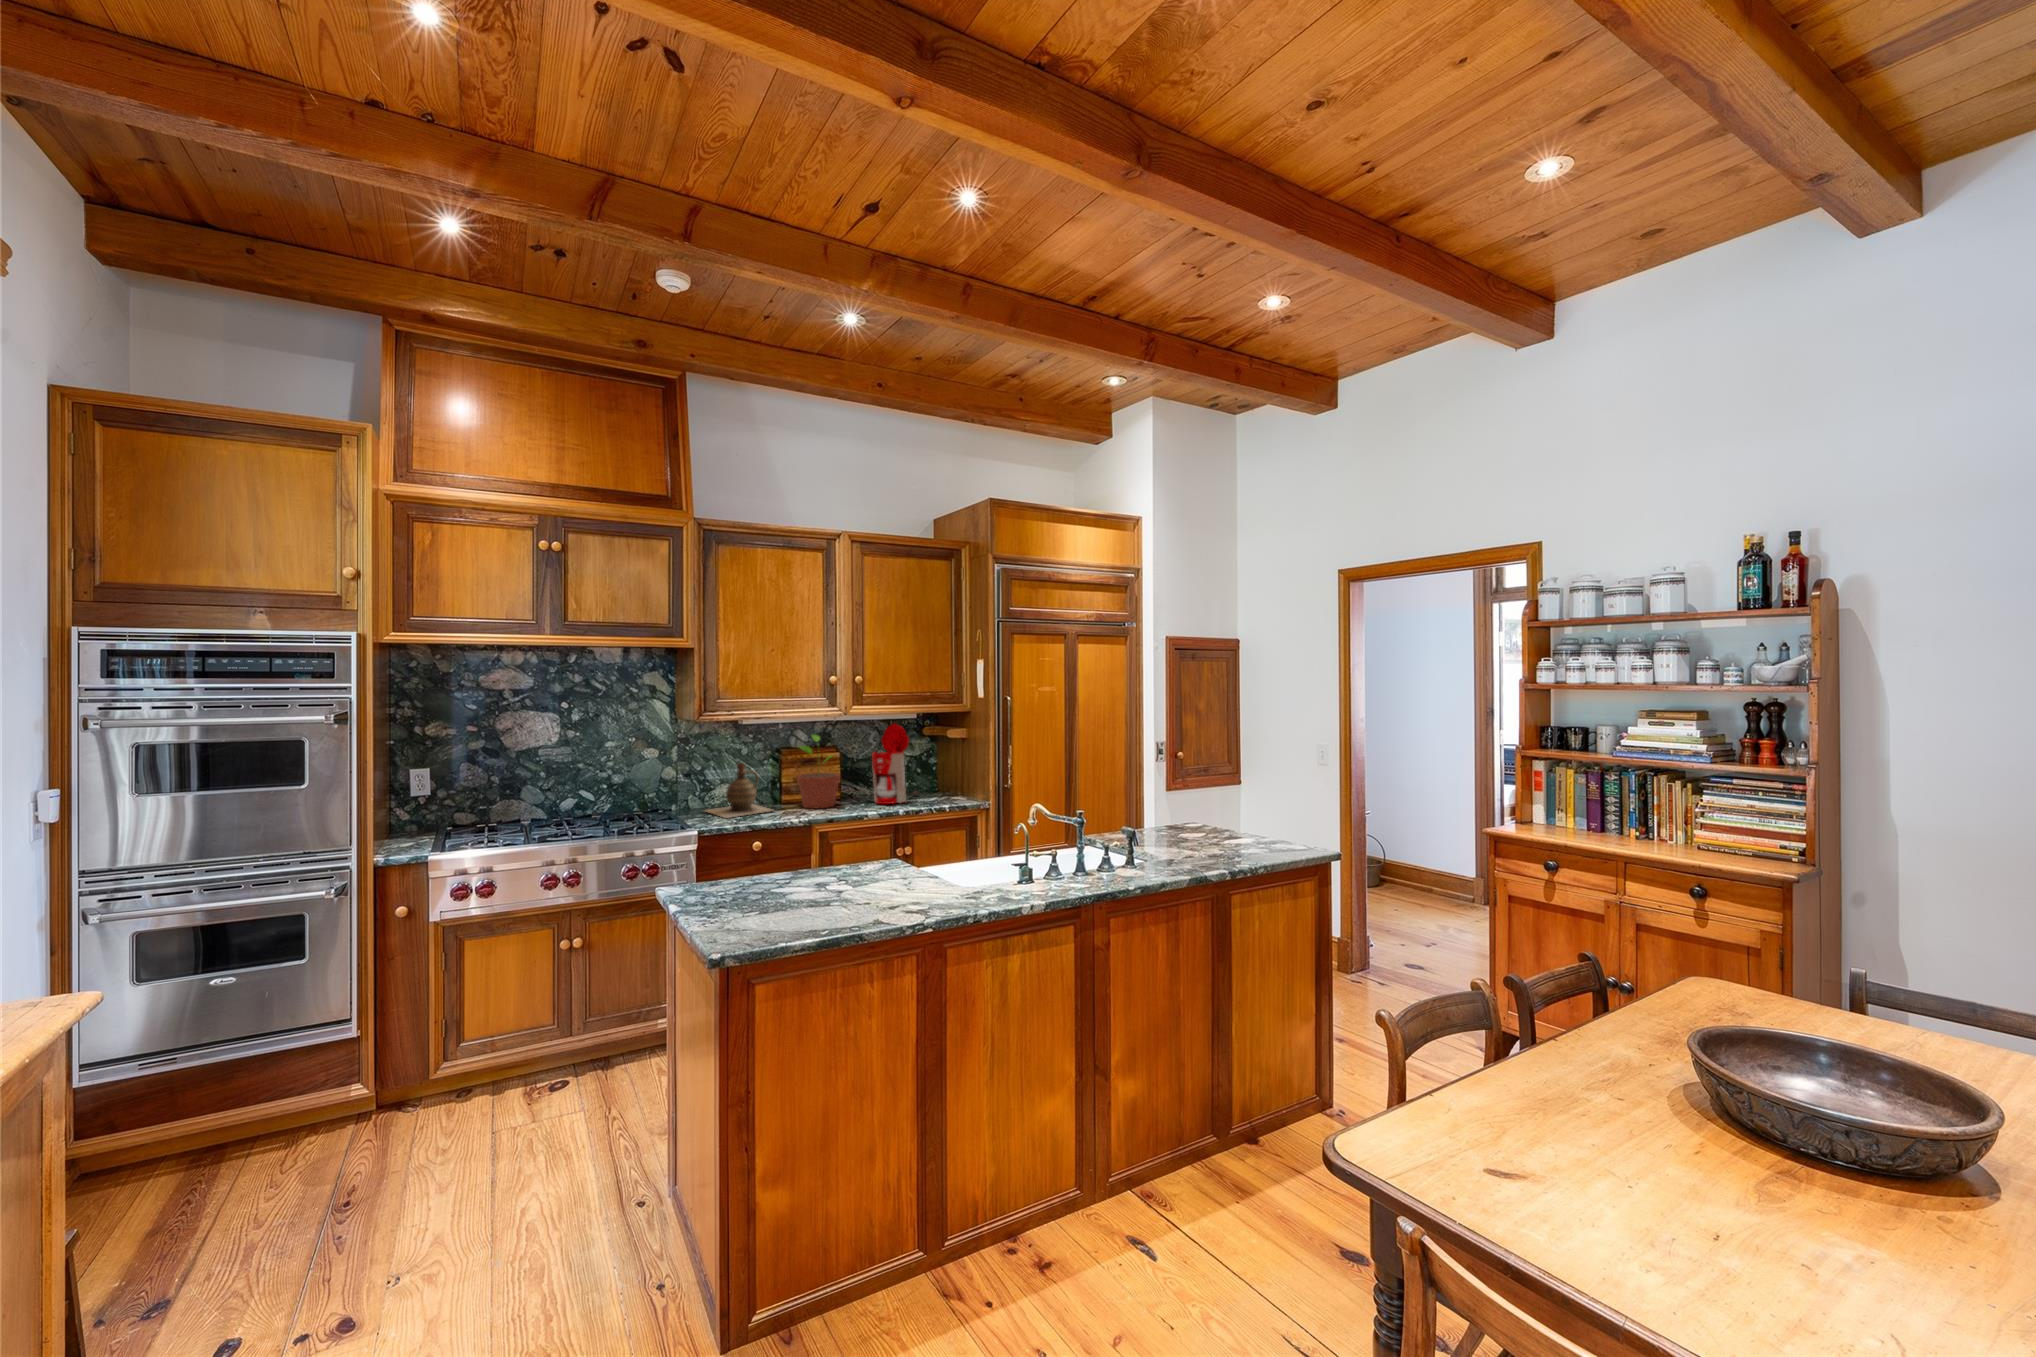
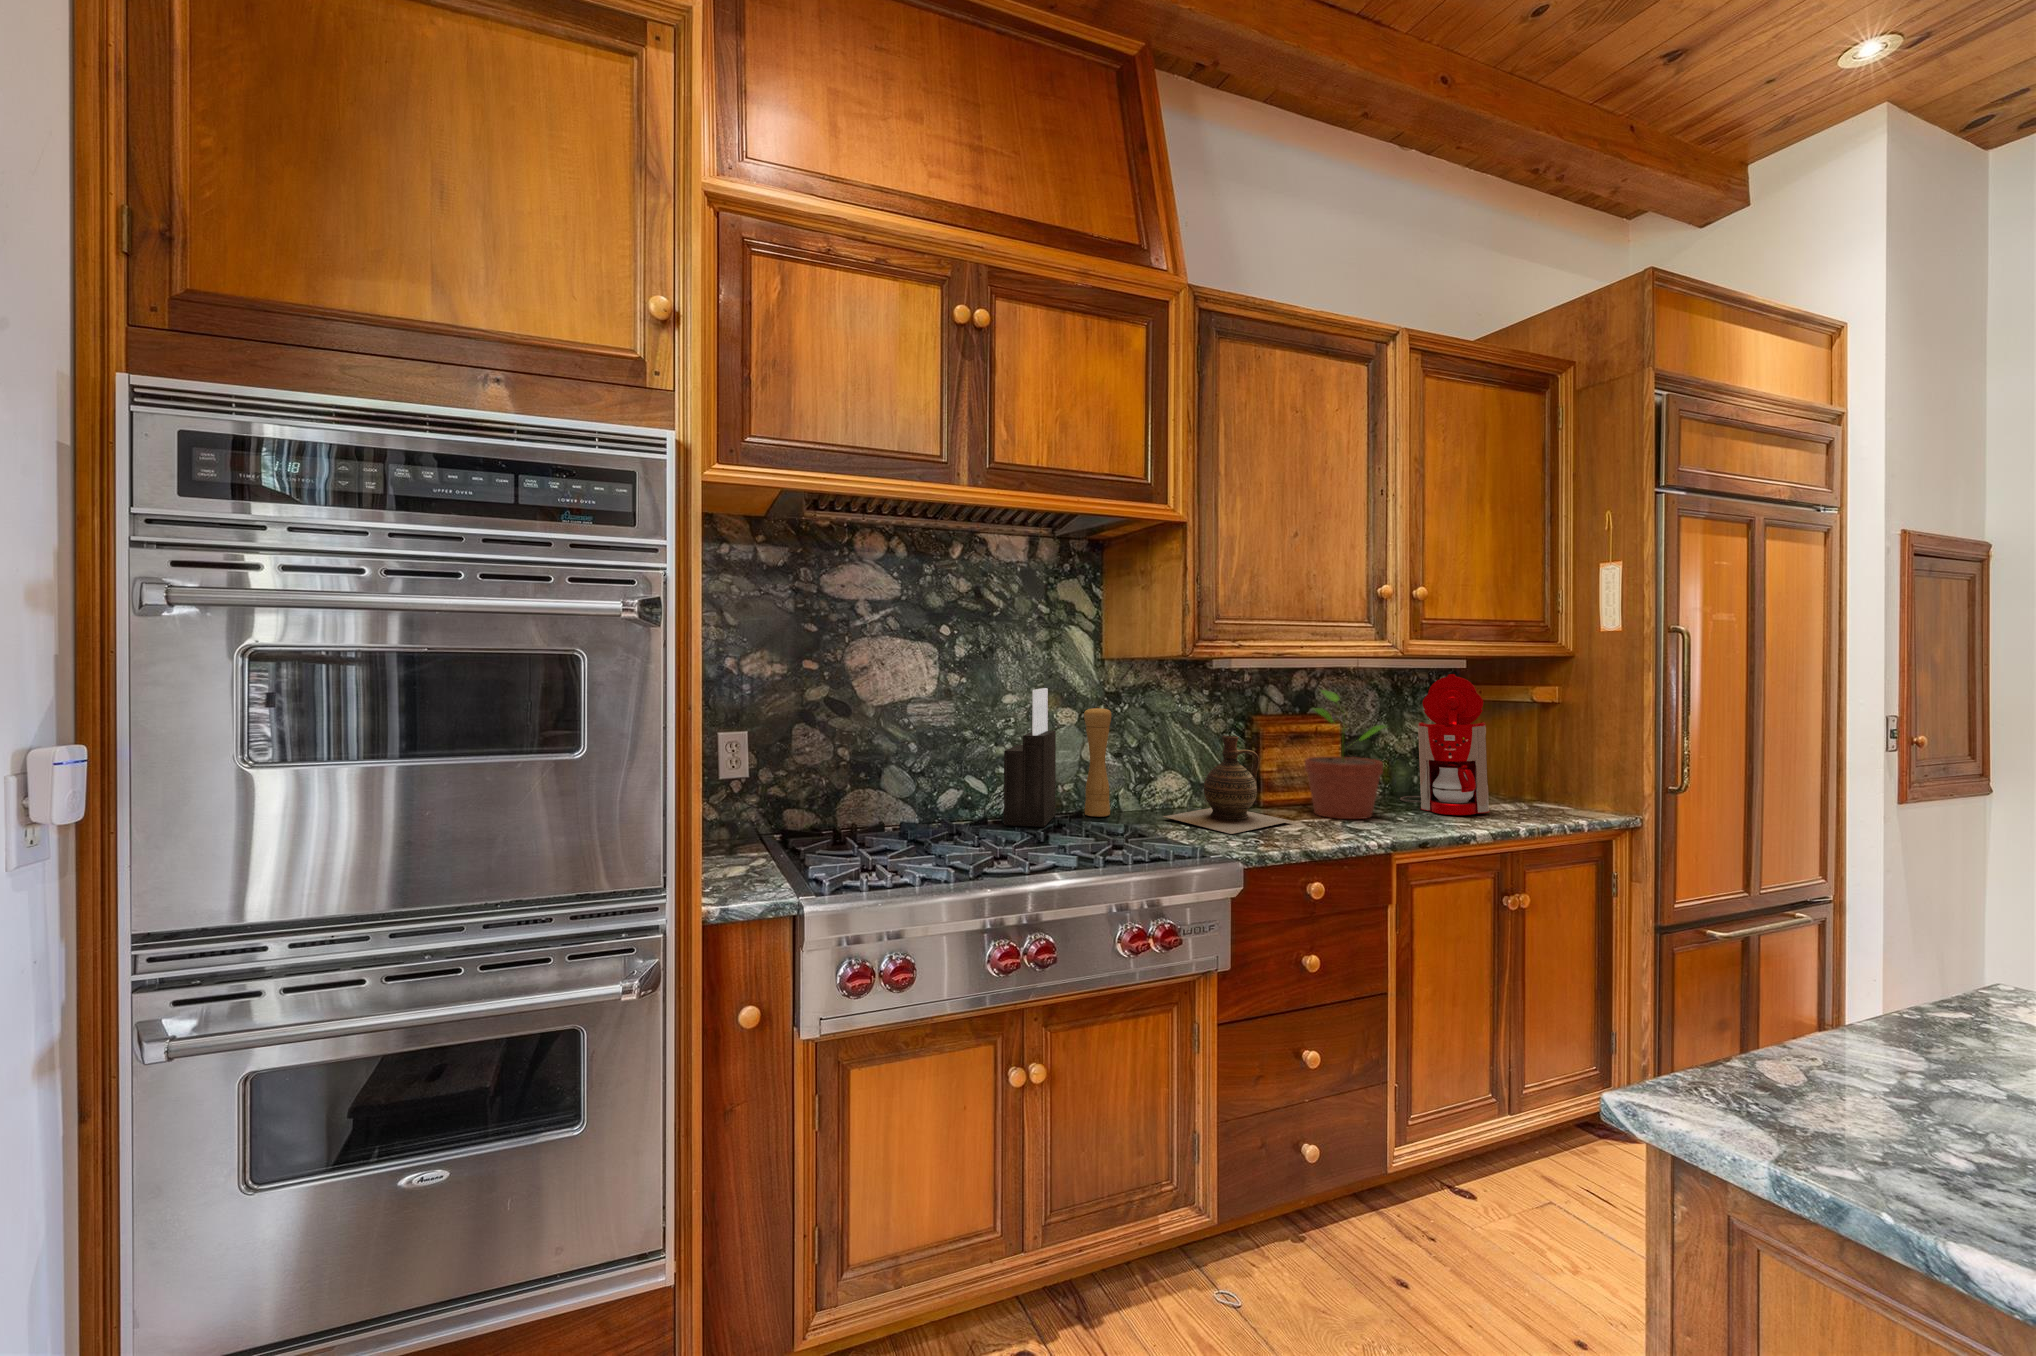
knife block: none [598,738,640,818] -> present [1003,688,1056,827]
pepper mill: none [658,748,675,812] -> present [1084,706,1112,817]

